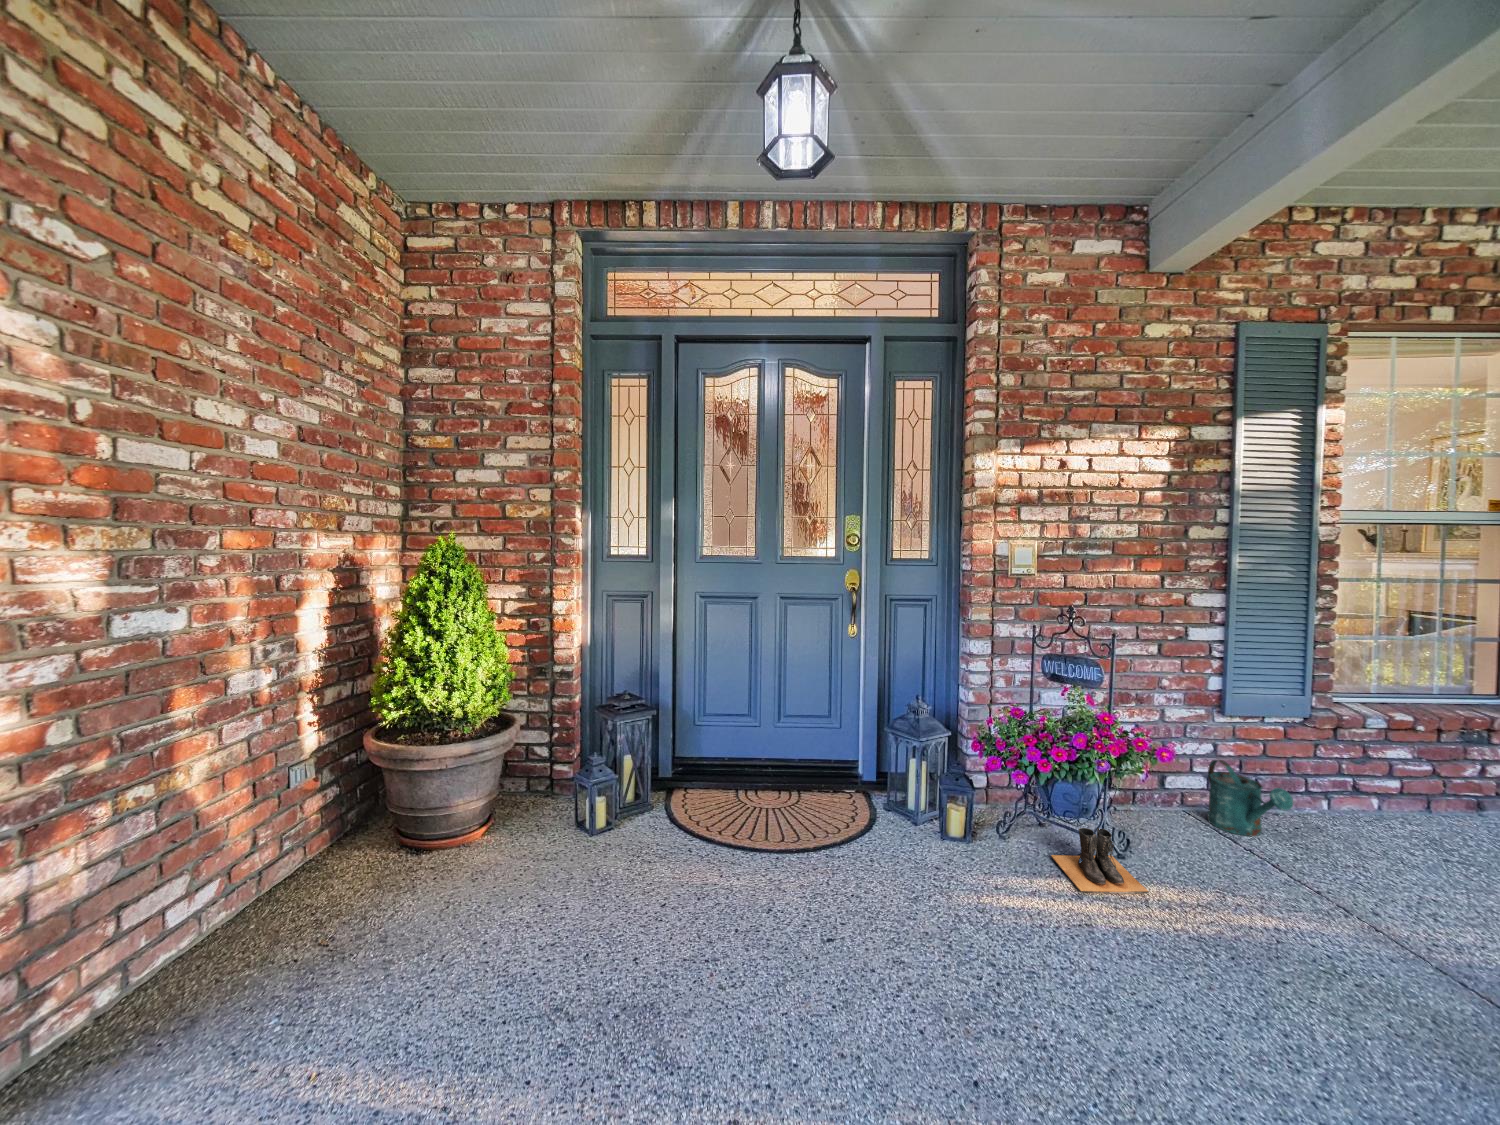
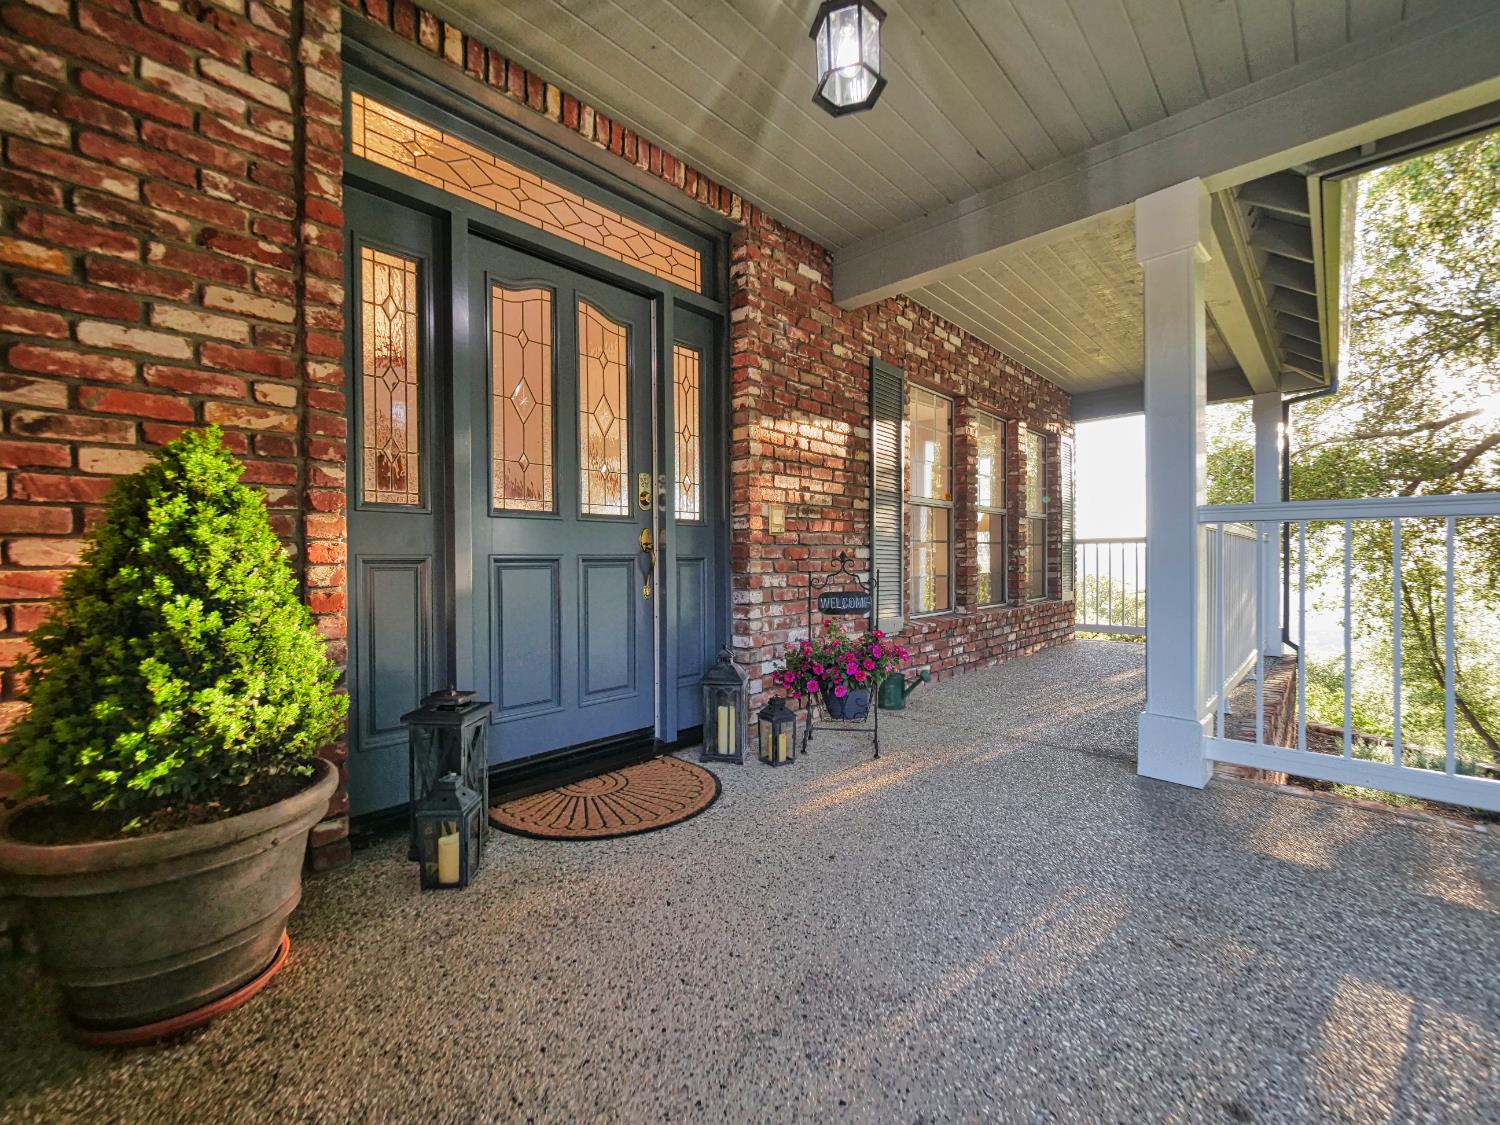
boots: present [1051,828,1149,894] -> none [846,716,913,761]

